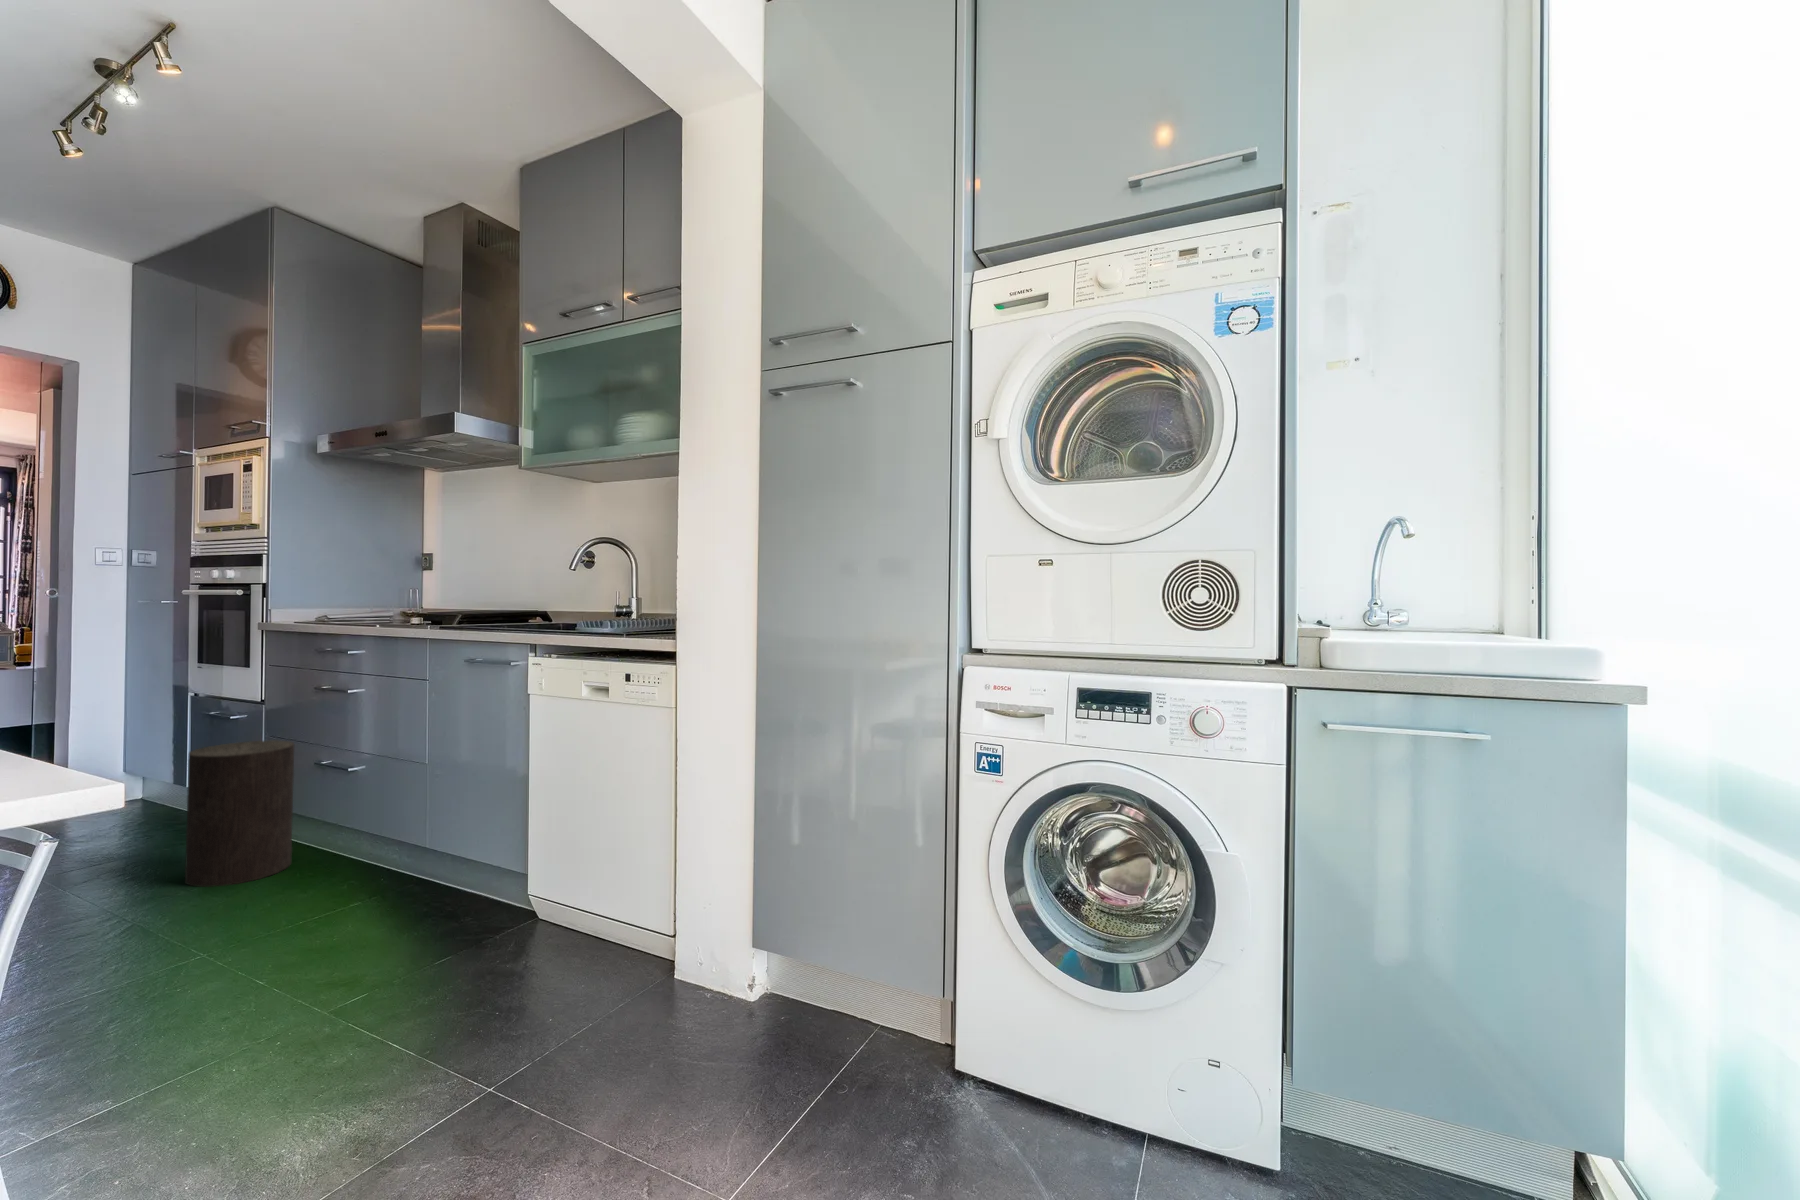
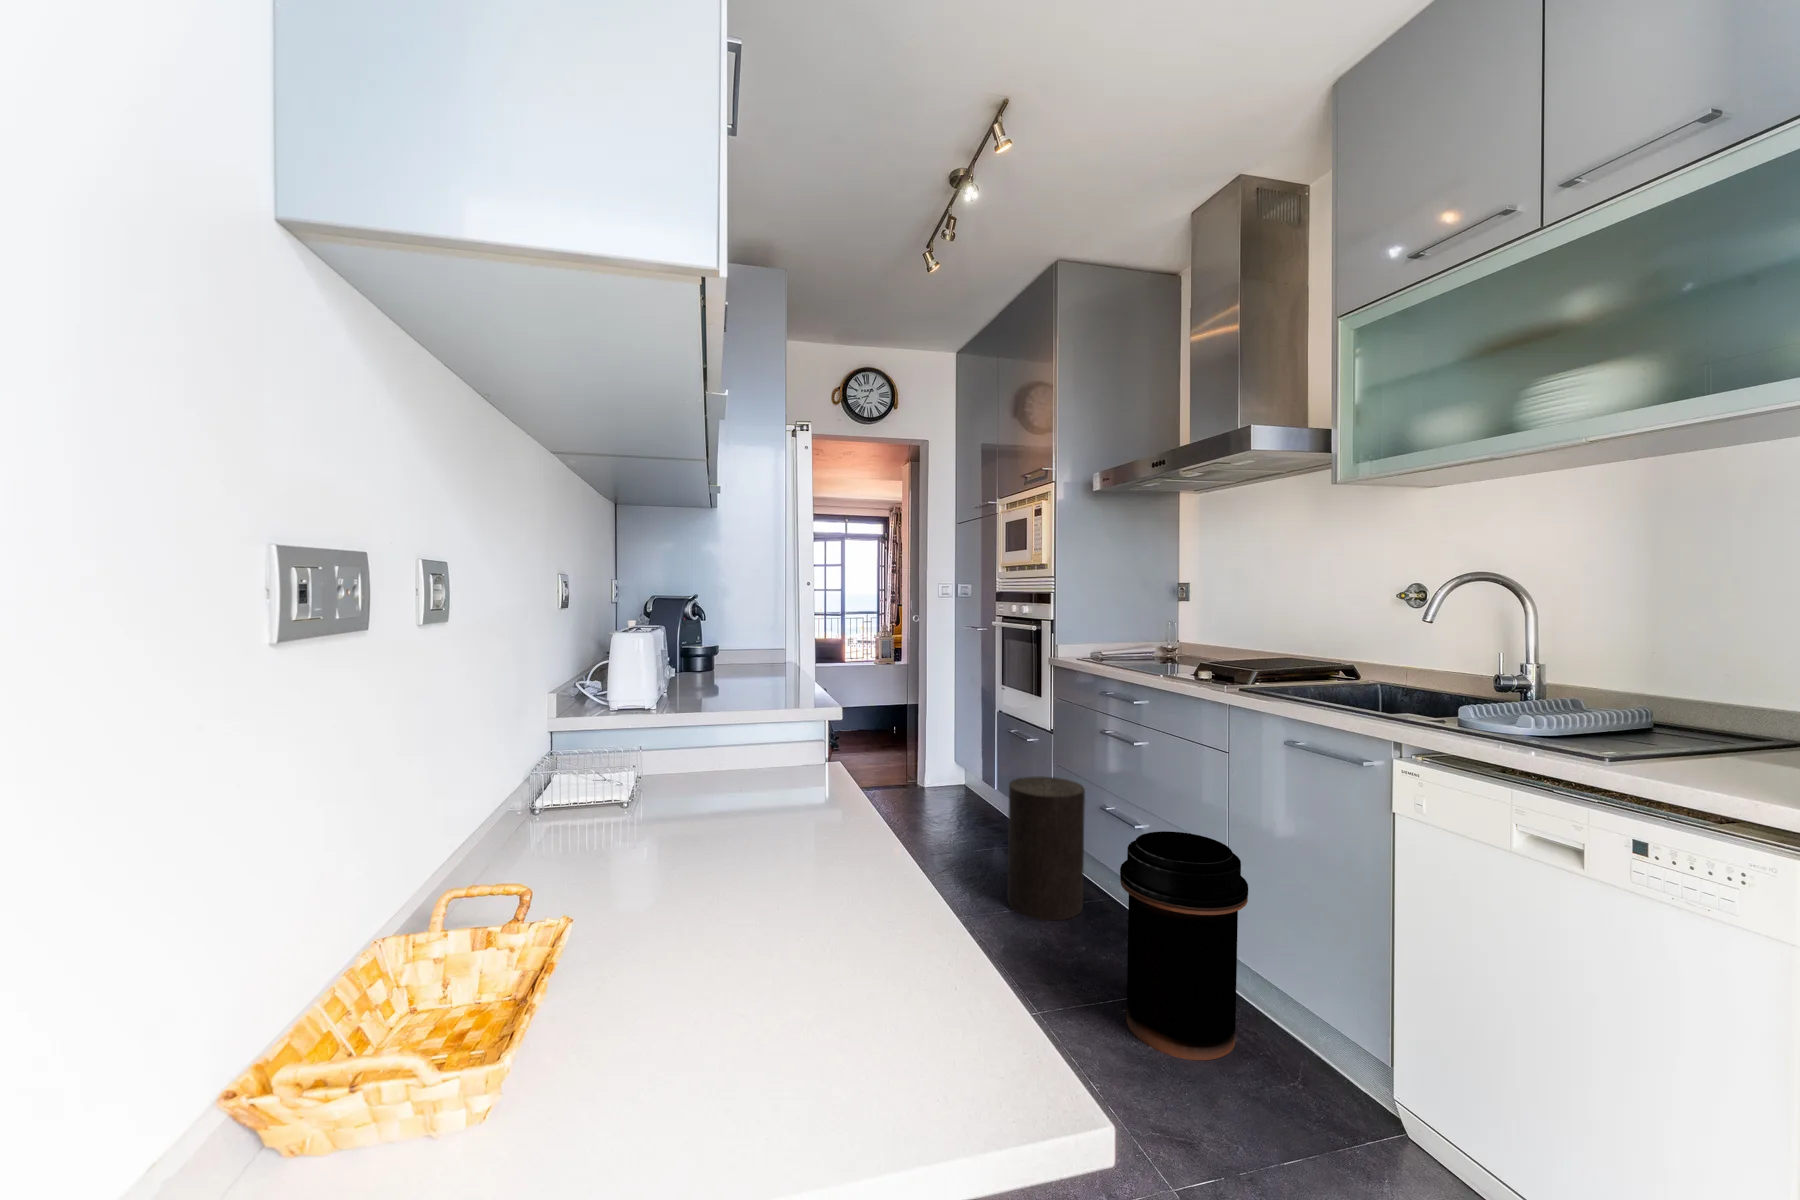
trash can: none [310,750,439,938] -> present [1120,831,1248,1060]

